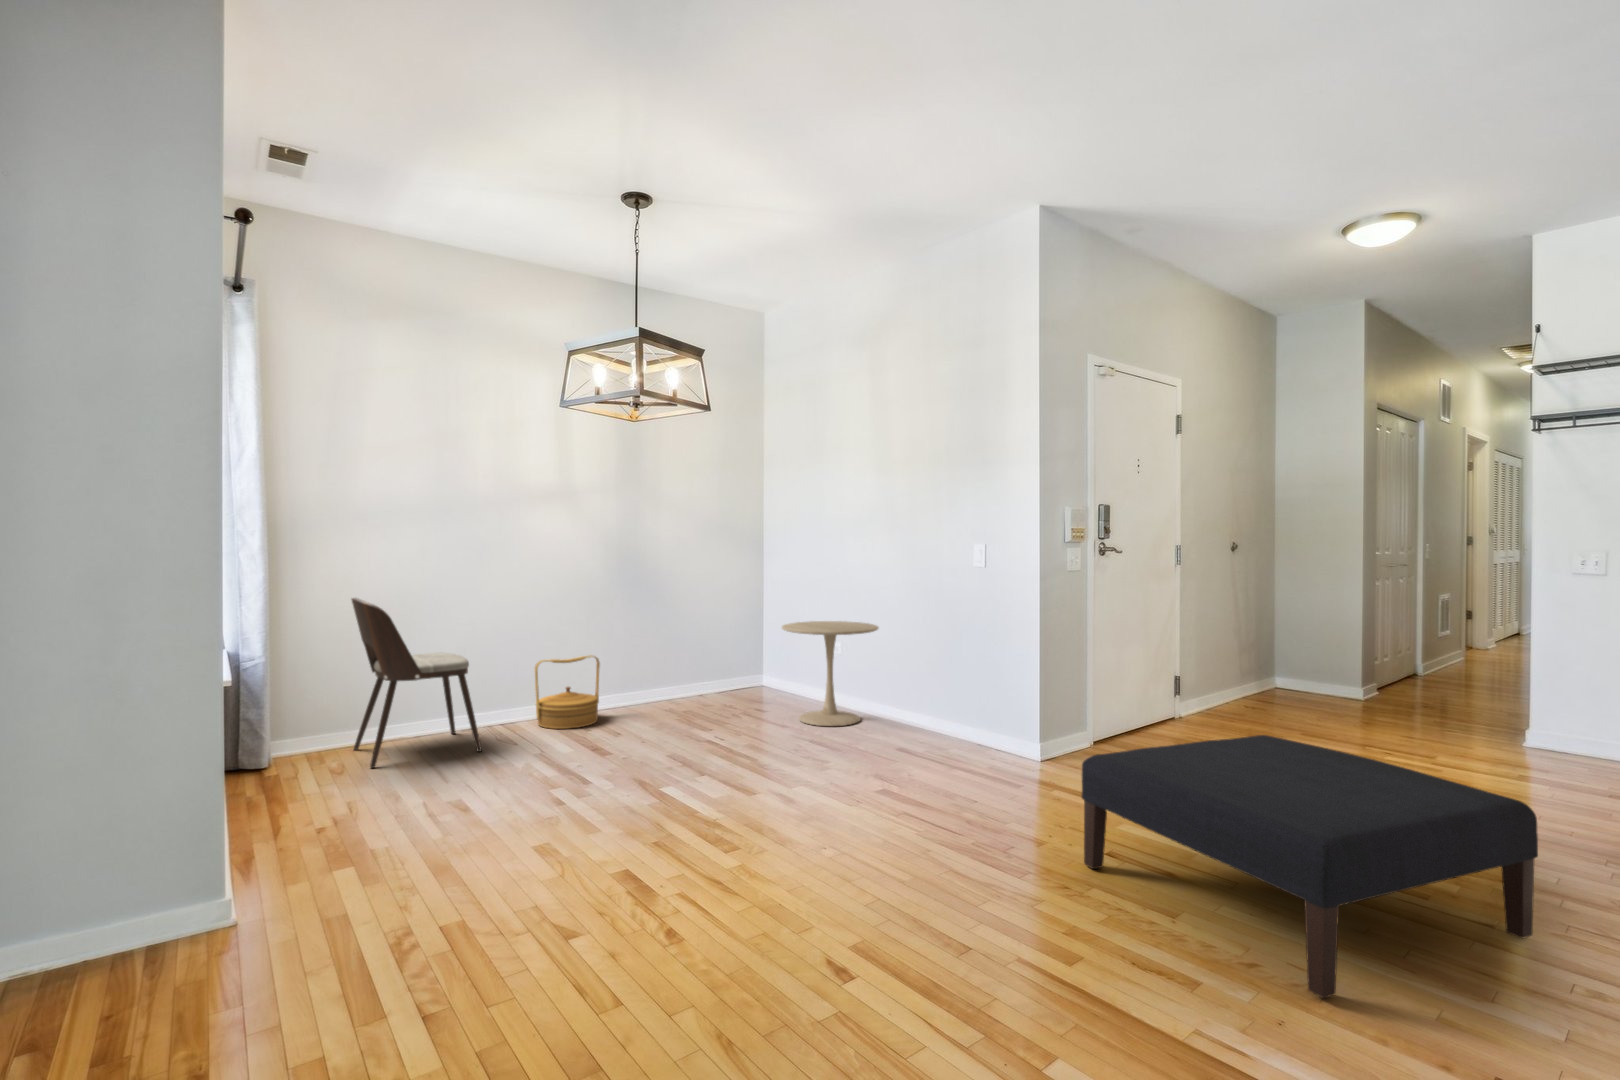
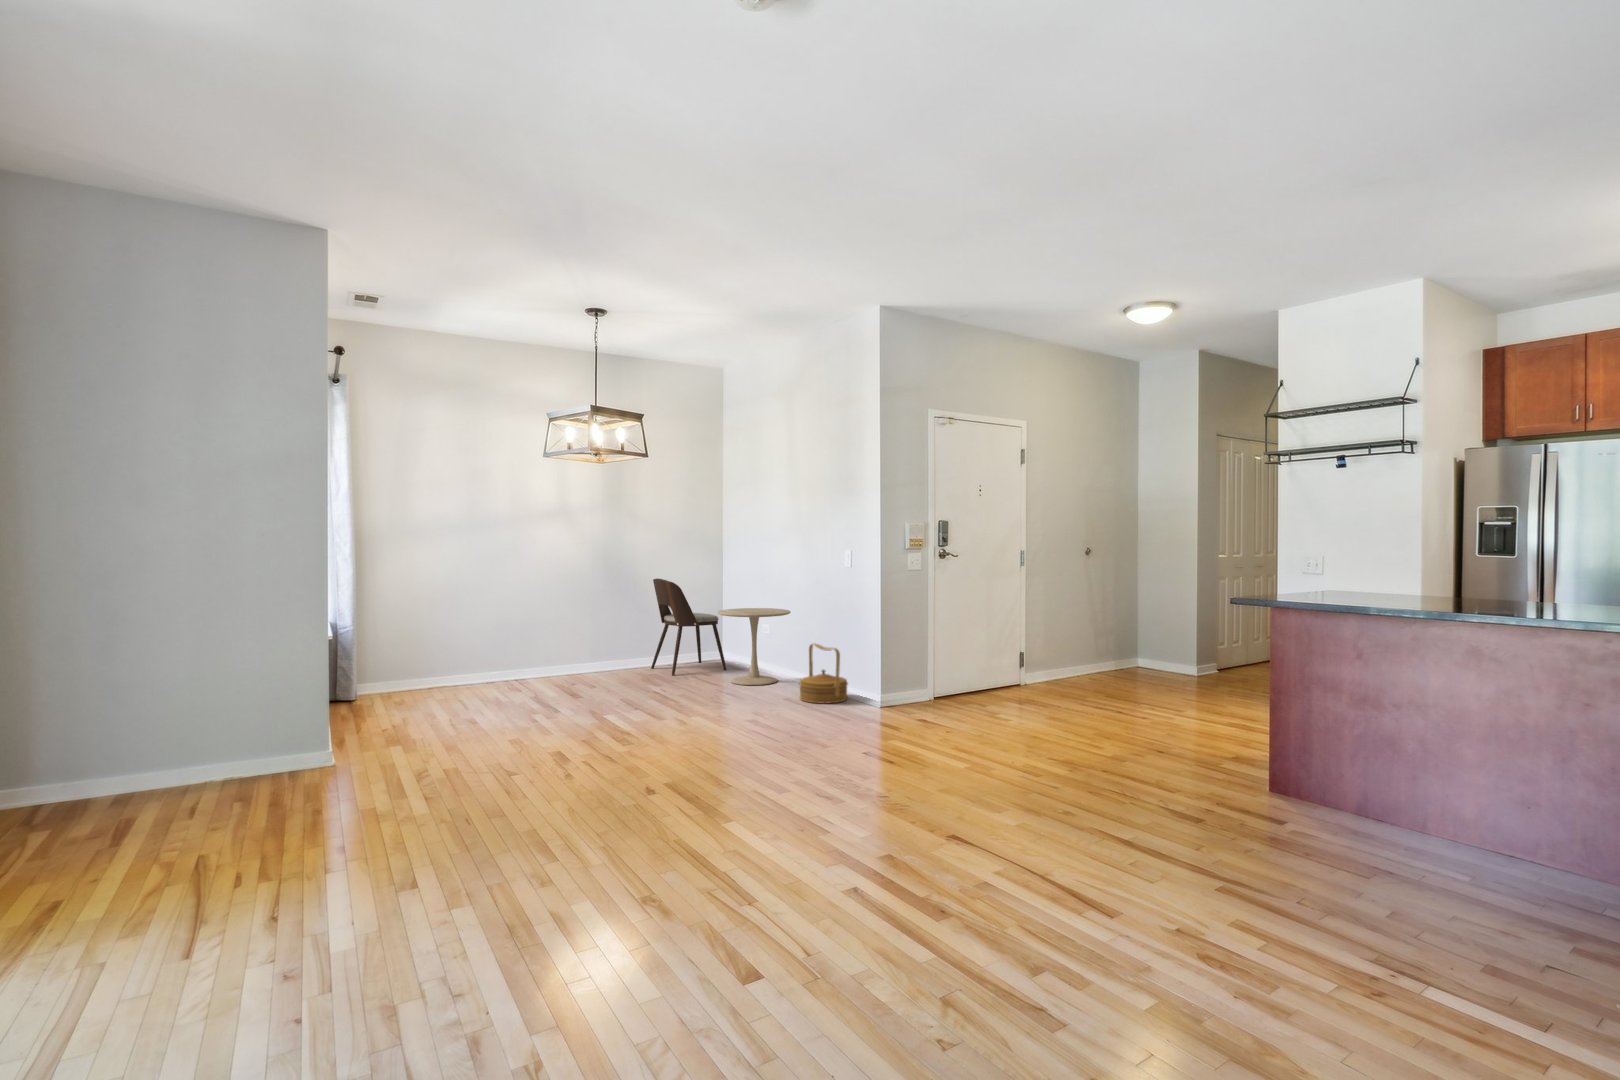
dining chair: present [352,598,482,768] -> present [651,578,727,675]
woven basket: present [535,655,600,729] -> present [799,643,848,704]
ottoman: present [1082,735,1538,998] -> none [838,679,1070,806]

